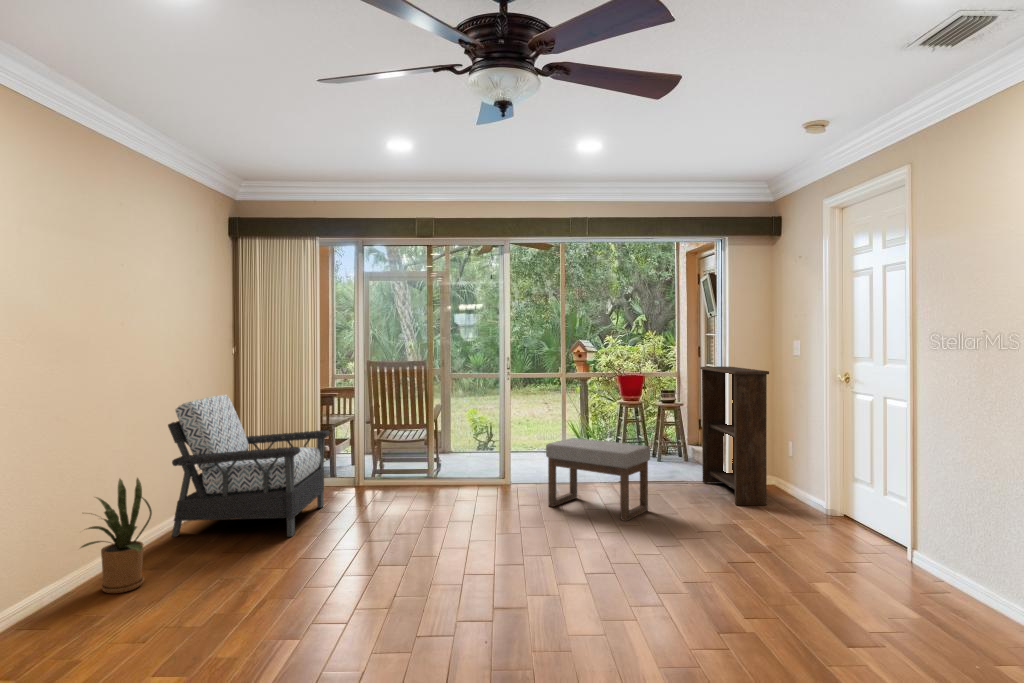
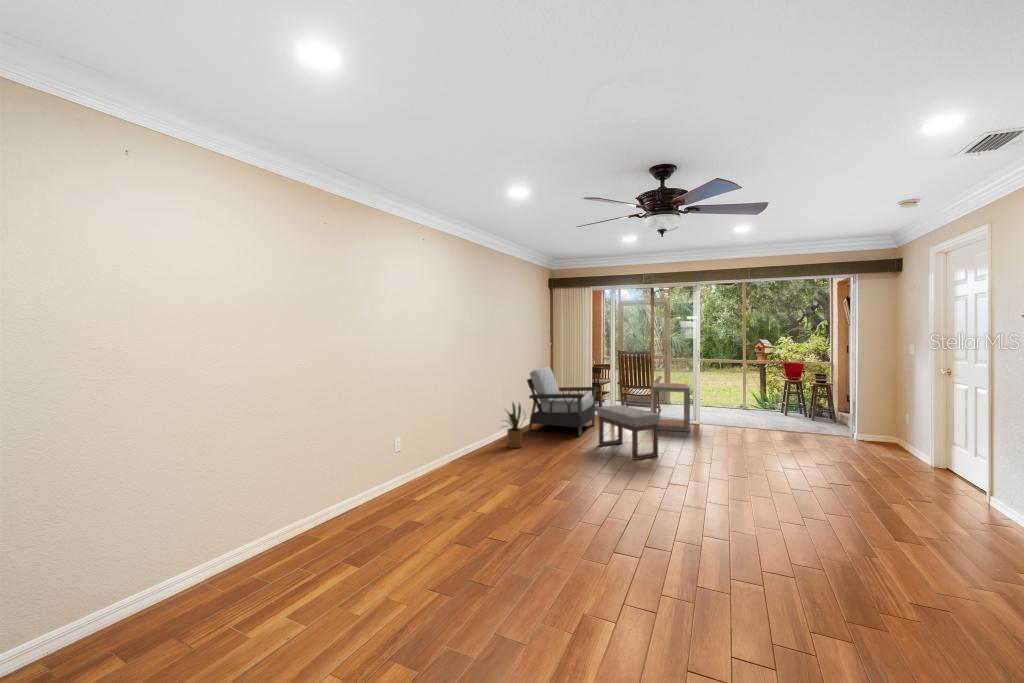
bookshelf: present [700,366,769,505] -> none [840,360,888,454]
side table: none [432,415,496,502] -> present [653,383,690,431]
ottoman: present [546,438,650,521] -> present [597,405,660,460]

